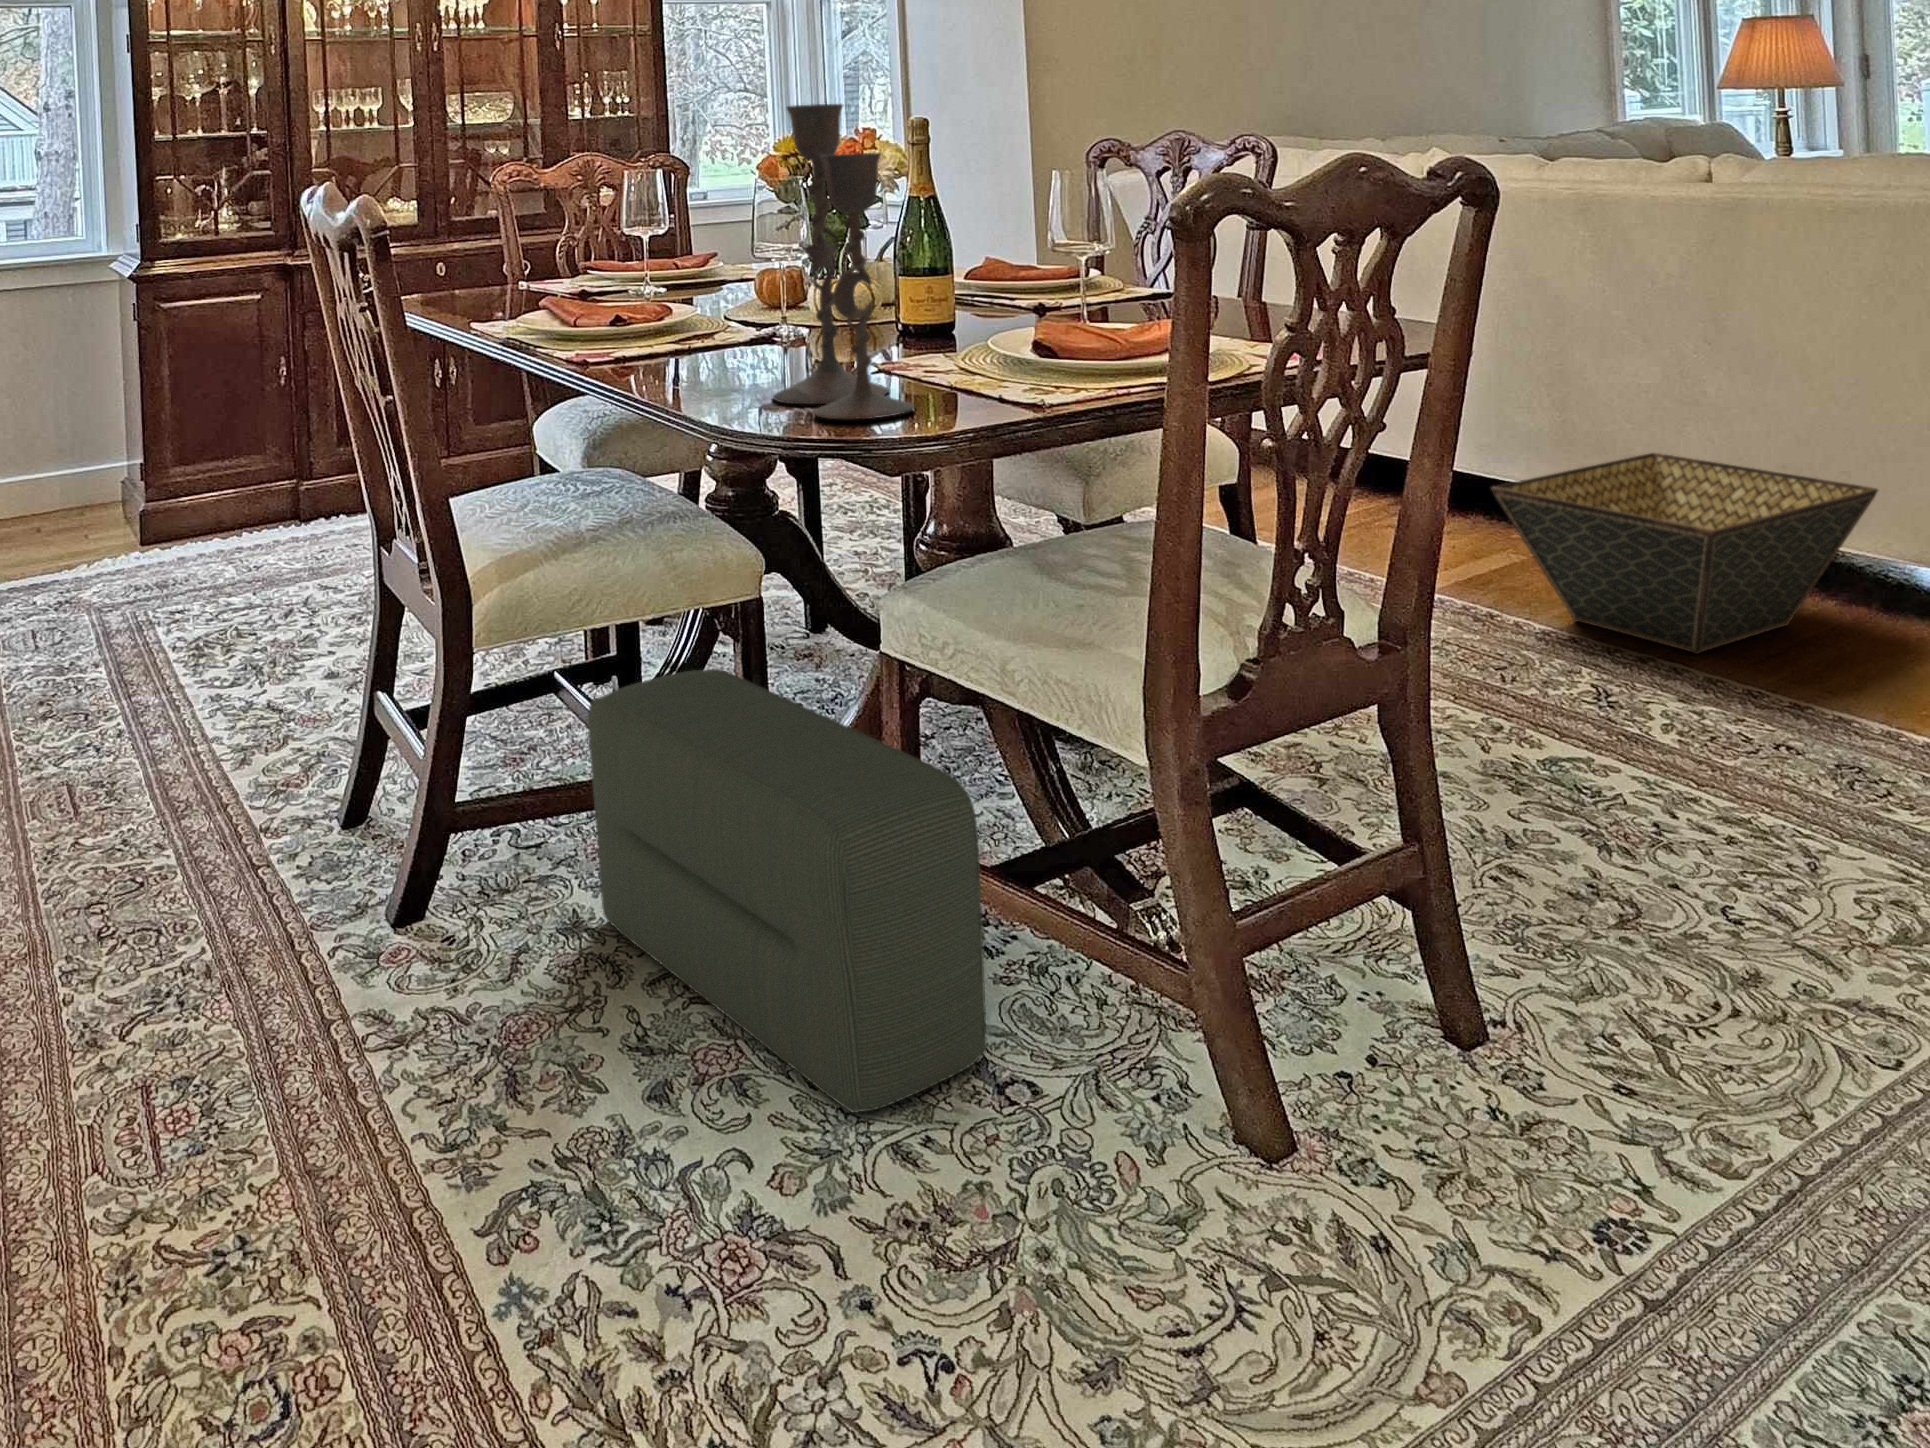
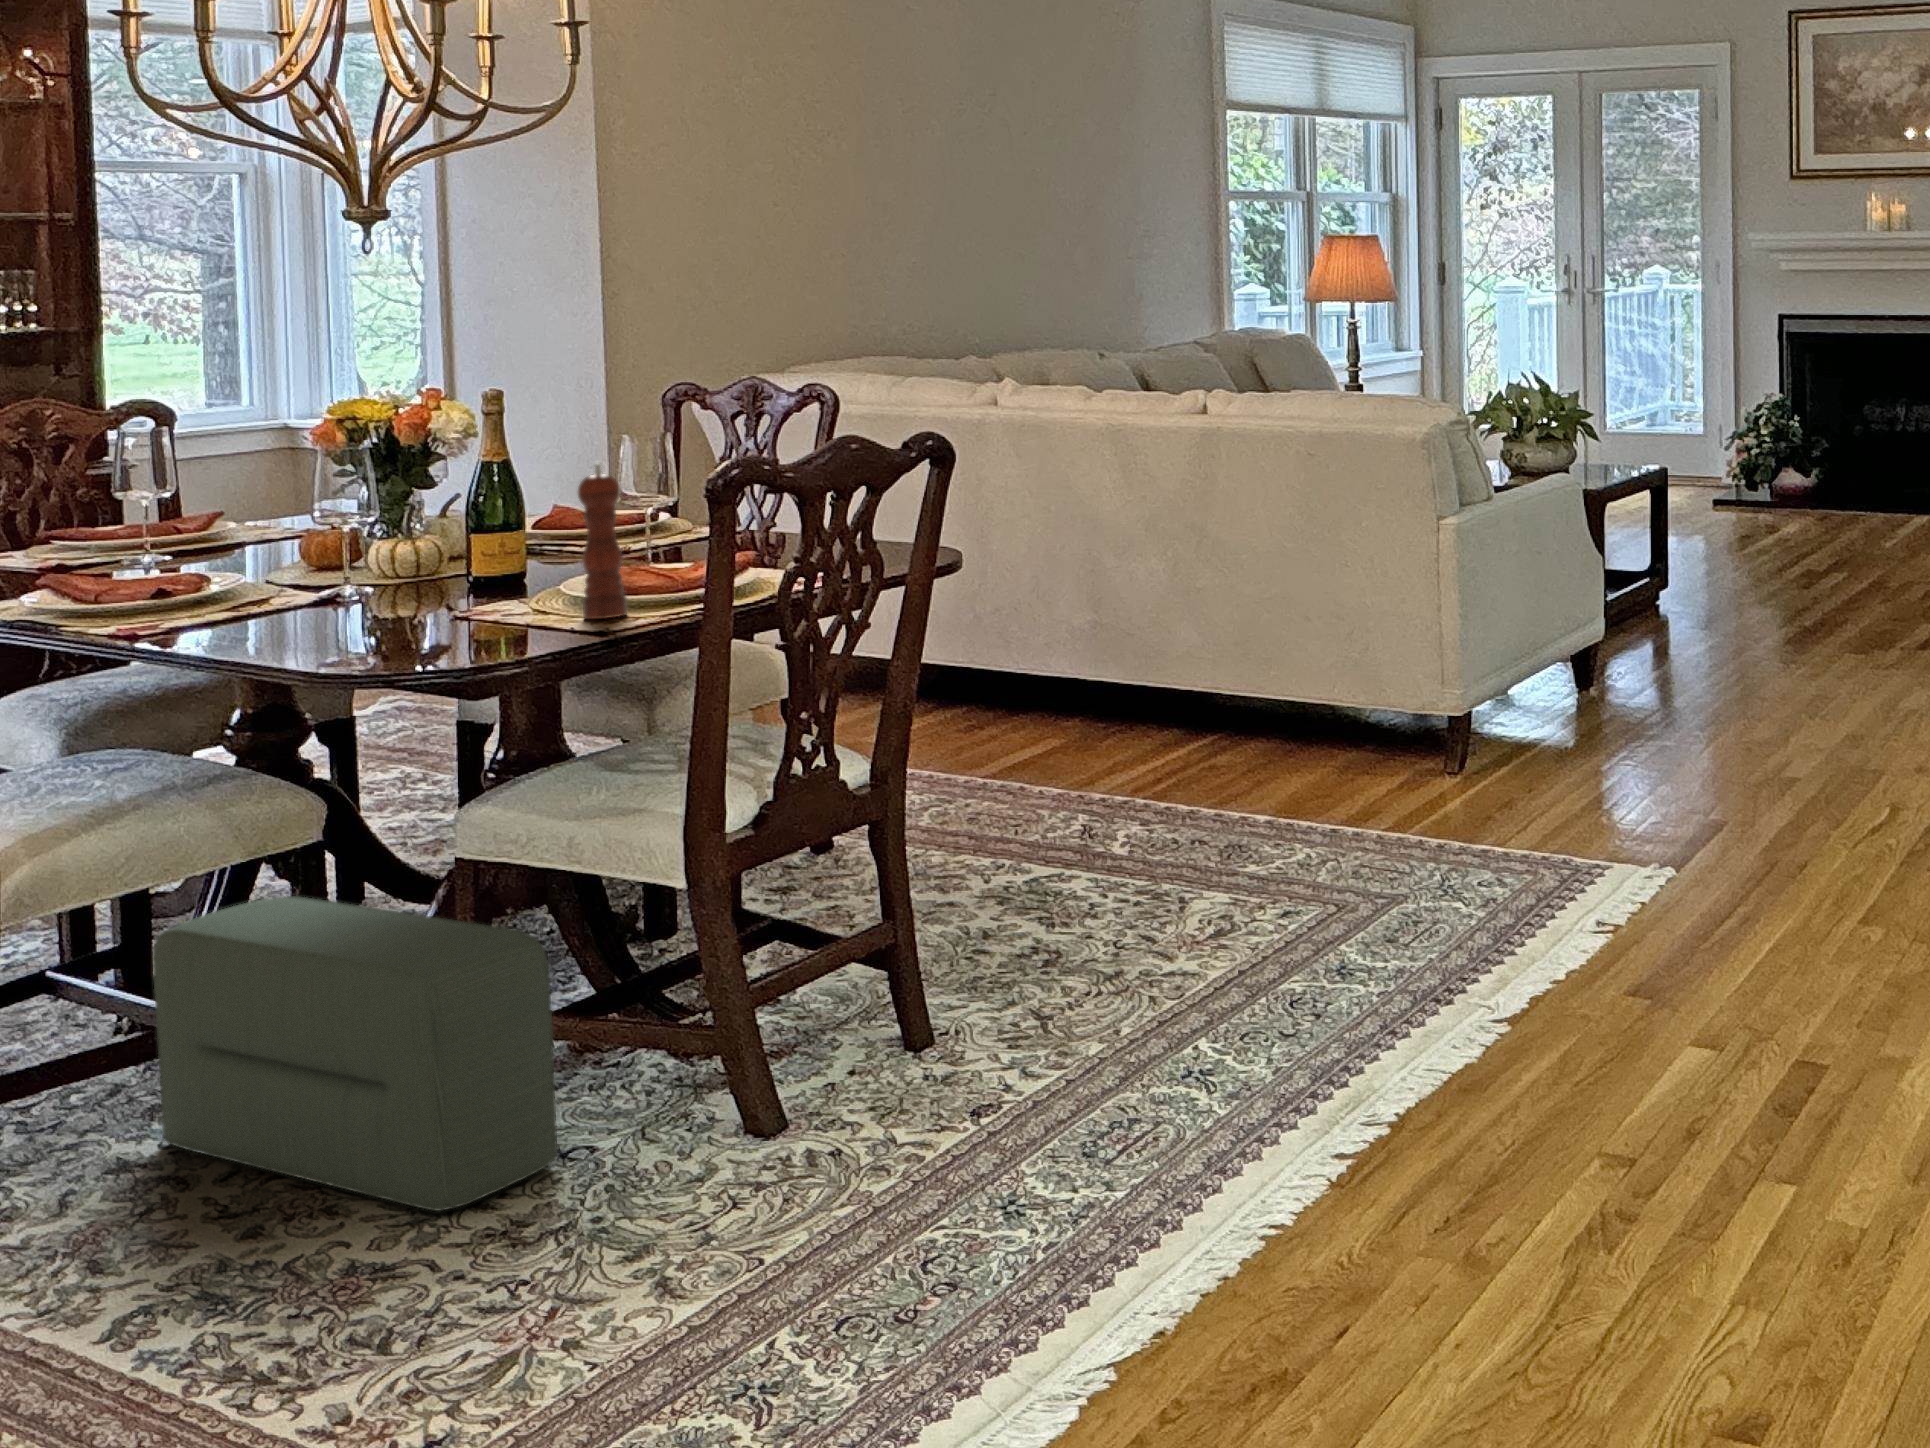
candlestick: present [773,104,915,419] -> none [357,394,493,651]
pepper mill: none [1012,195,1069,390] -> present [577,463,627,619]
basket: present [1491,453,1878,654] -> none [1044,653,1359,819]

